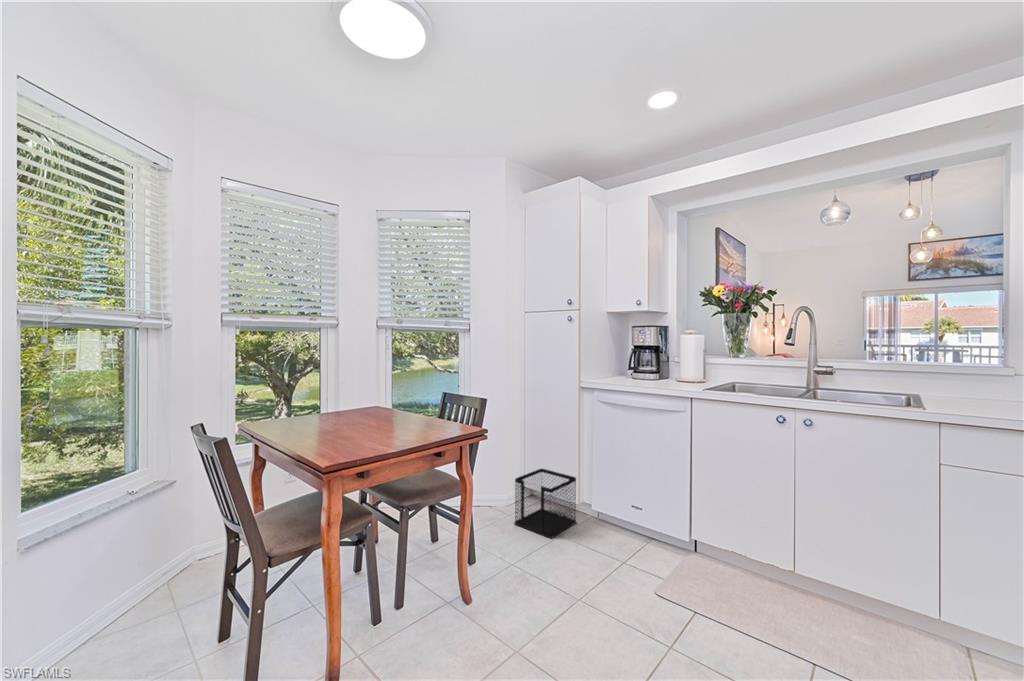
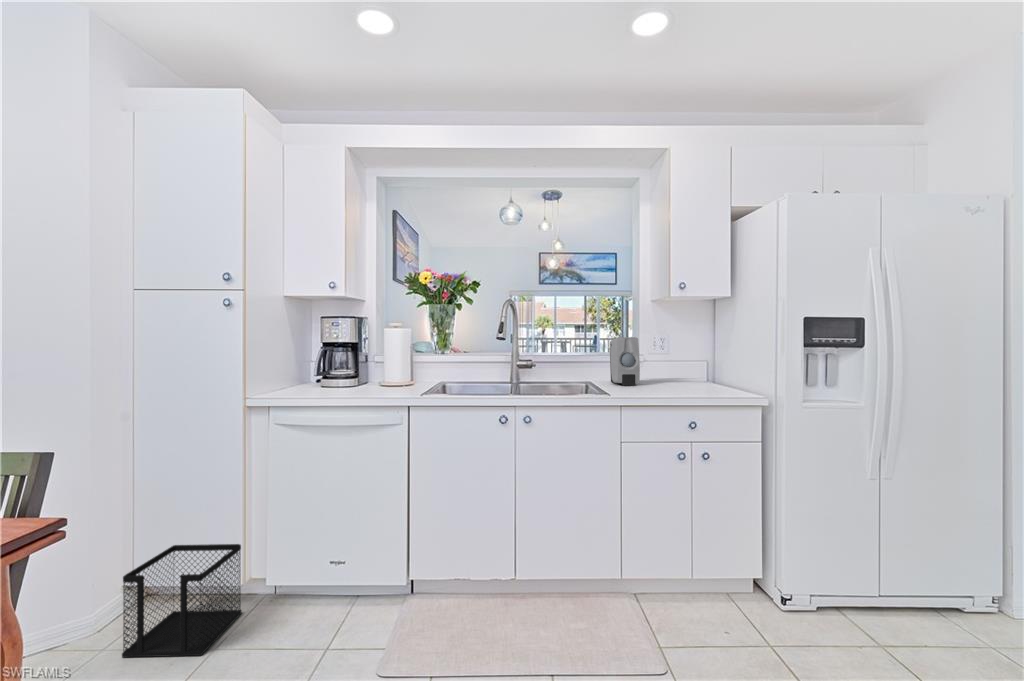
soap dispenser: none [945,346,989,403] -> present [610,337,640,385]

